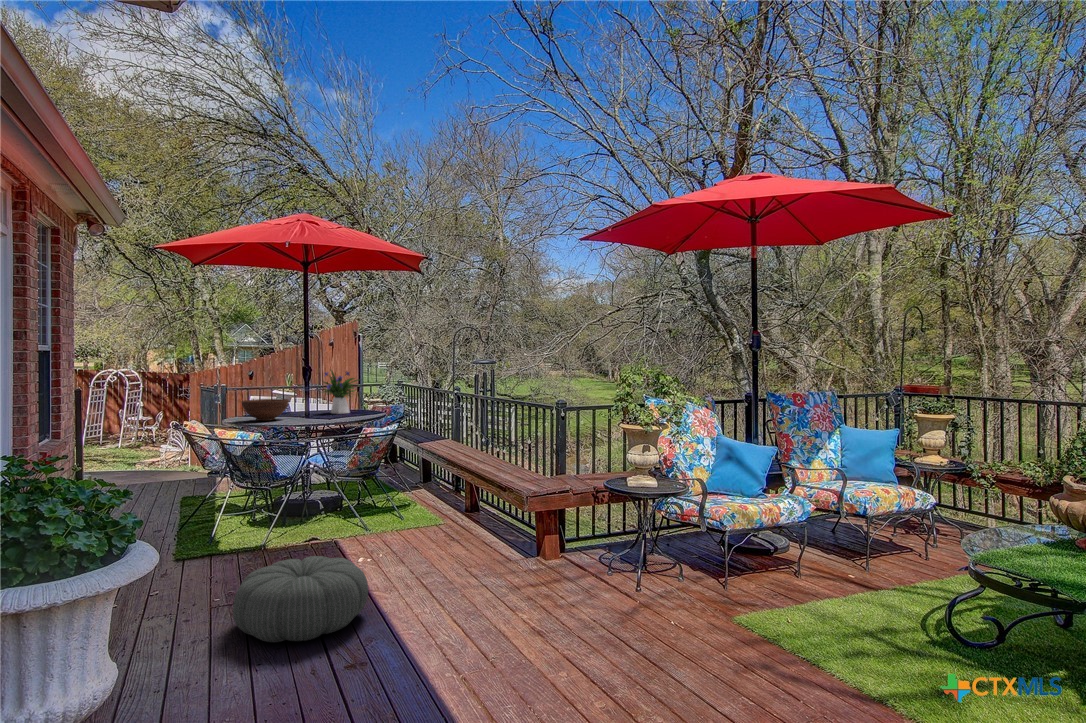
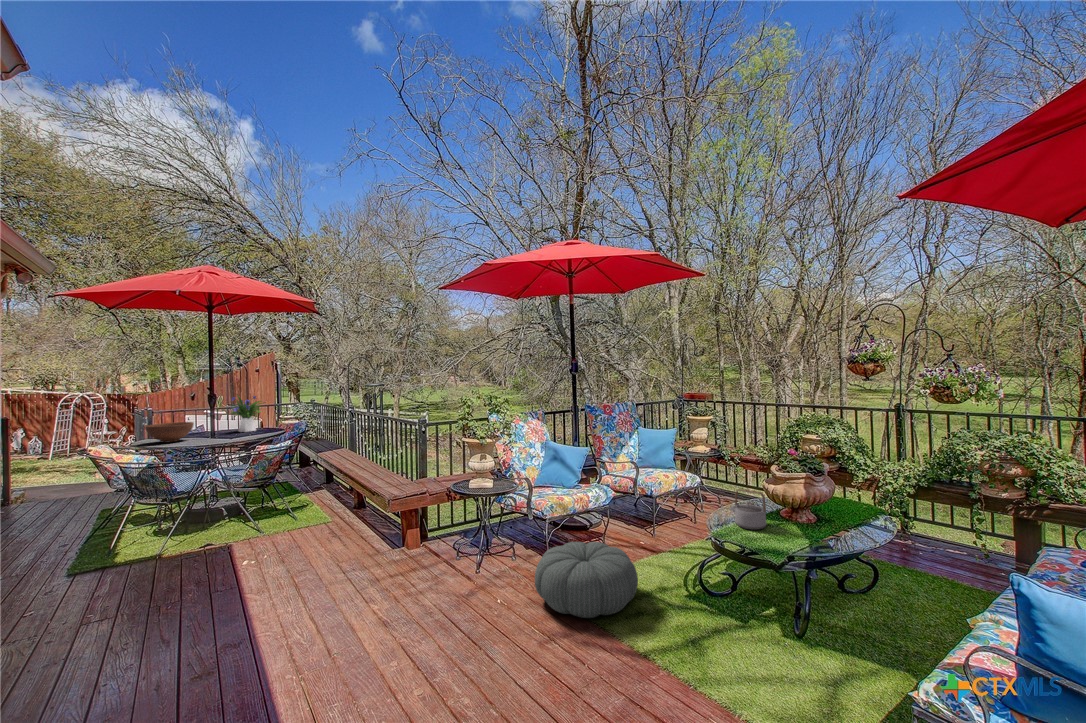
teapot: none [997,503,1056,558] -> present [730,489,766,530]
pouf: present [233,556,368,642] -> present [535,542,638,618]

